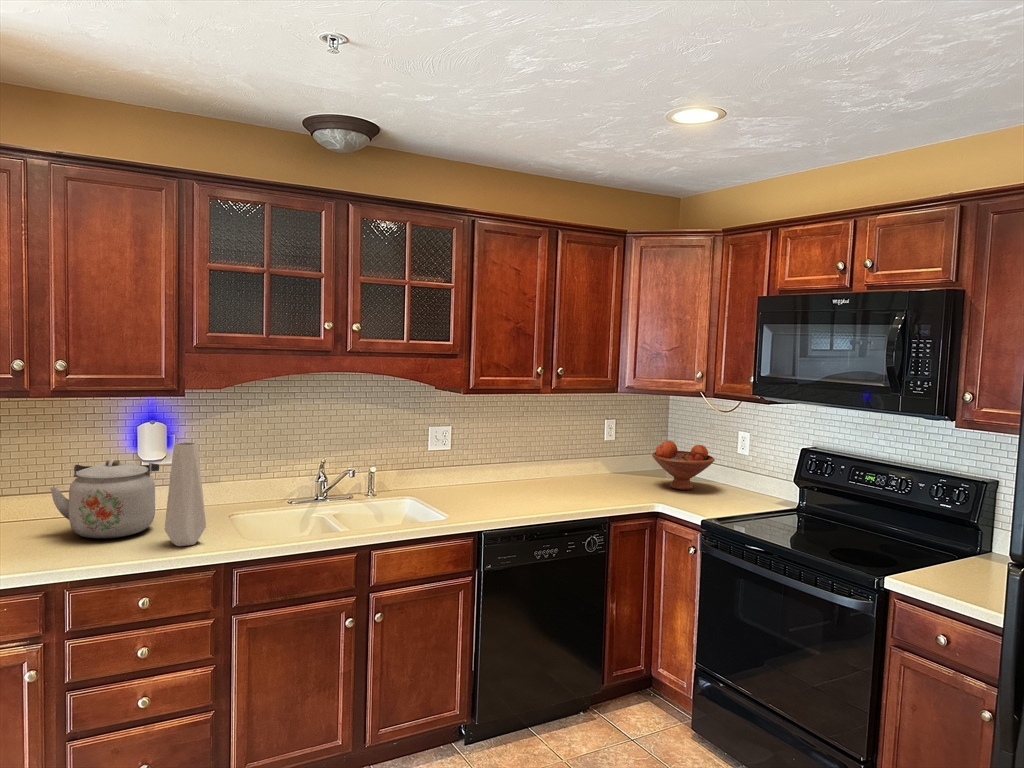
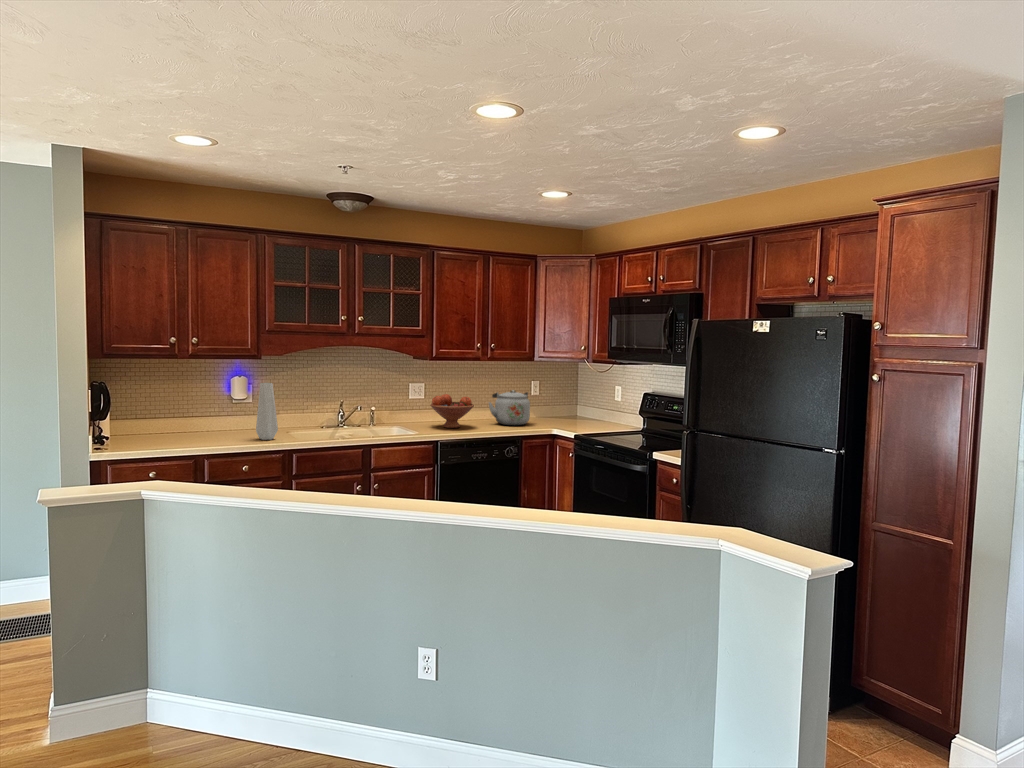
fruit bowl: present [652,440,715,490] -> present [430,394,474,428]
kettle: present [50,459,159,539] -> present [489,390,530,425]

